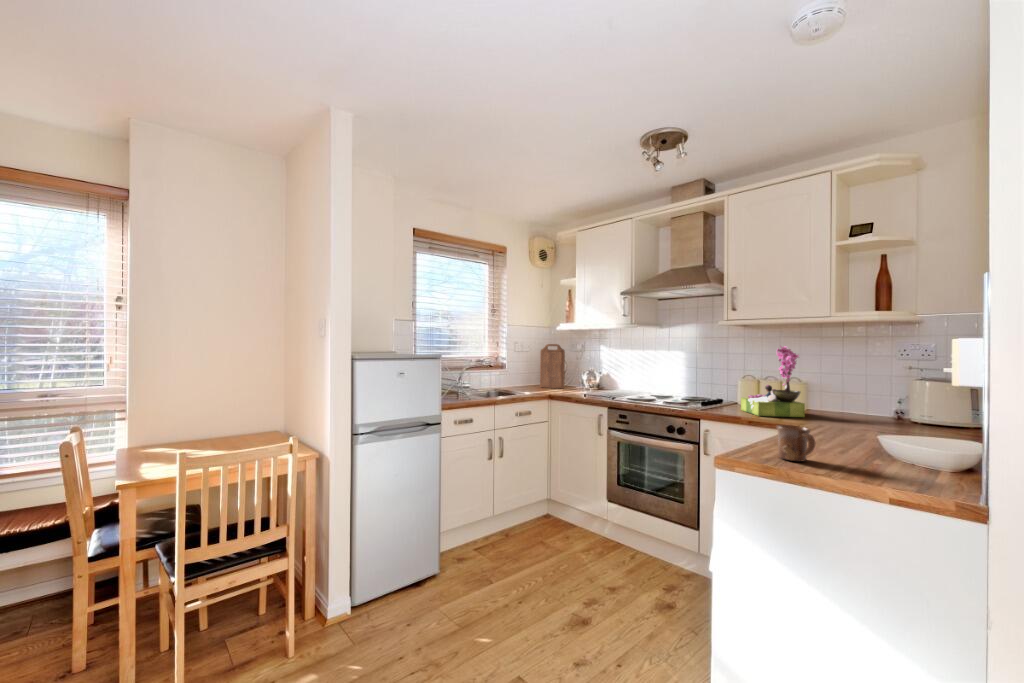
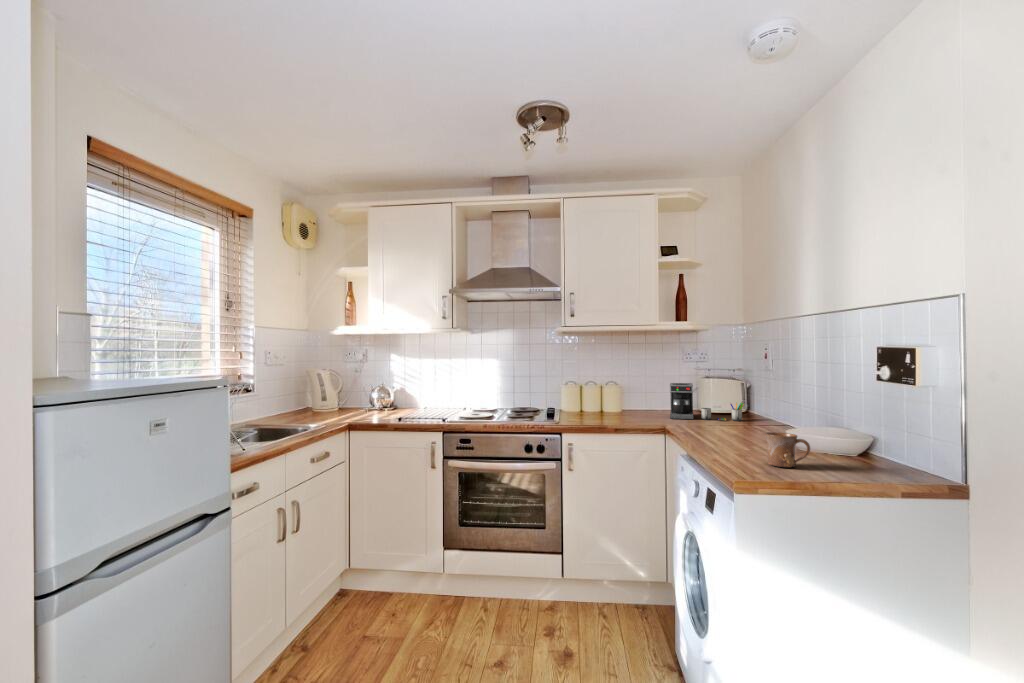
cutting board: present [540,344,565,389] -> none [310,353,348,415]
flower arrangement: present [741,346,805,417] -> none [589,351,648,423]
coffee maker: none [835,382,938,432] -> present [670,383,744,421]

